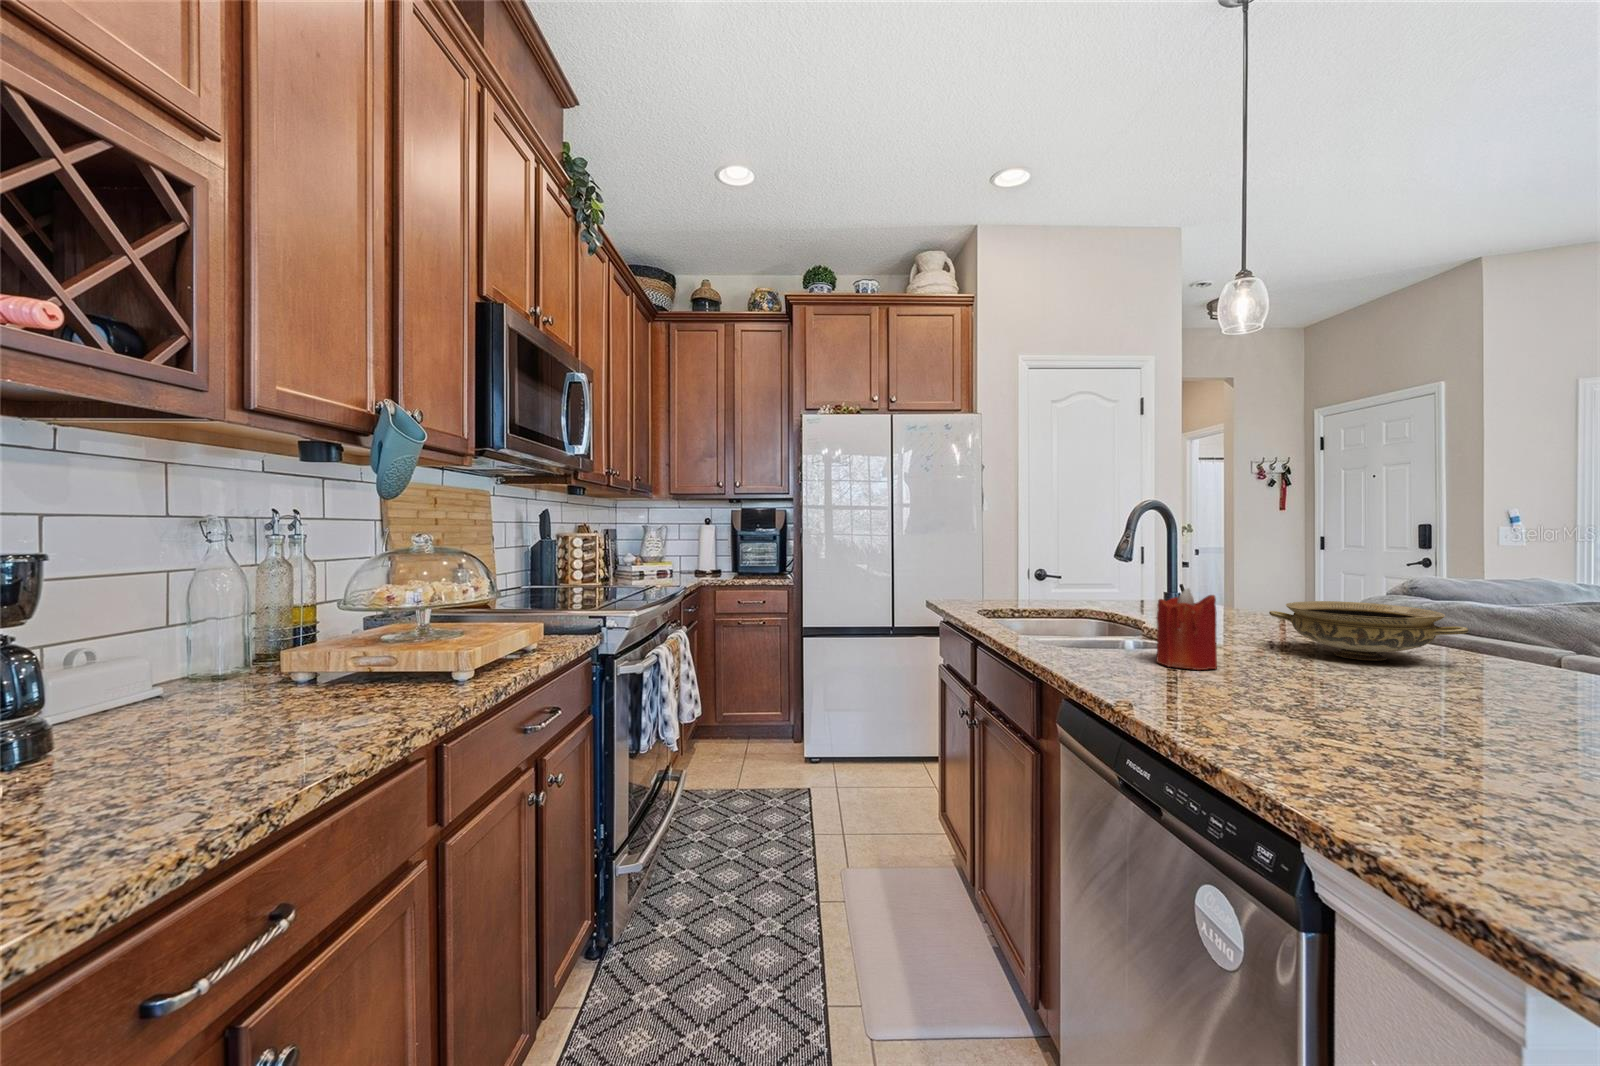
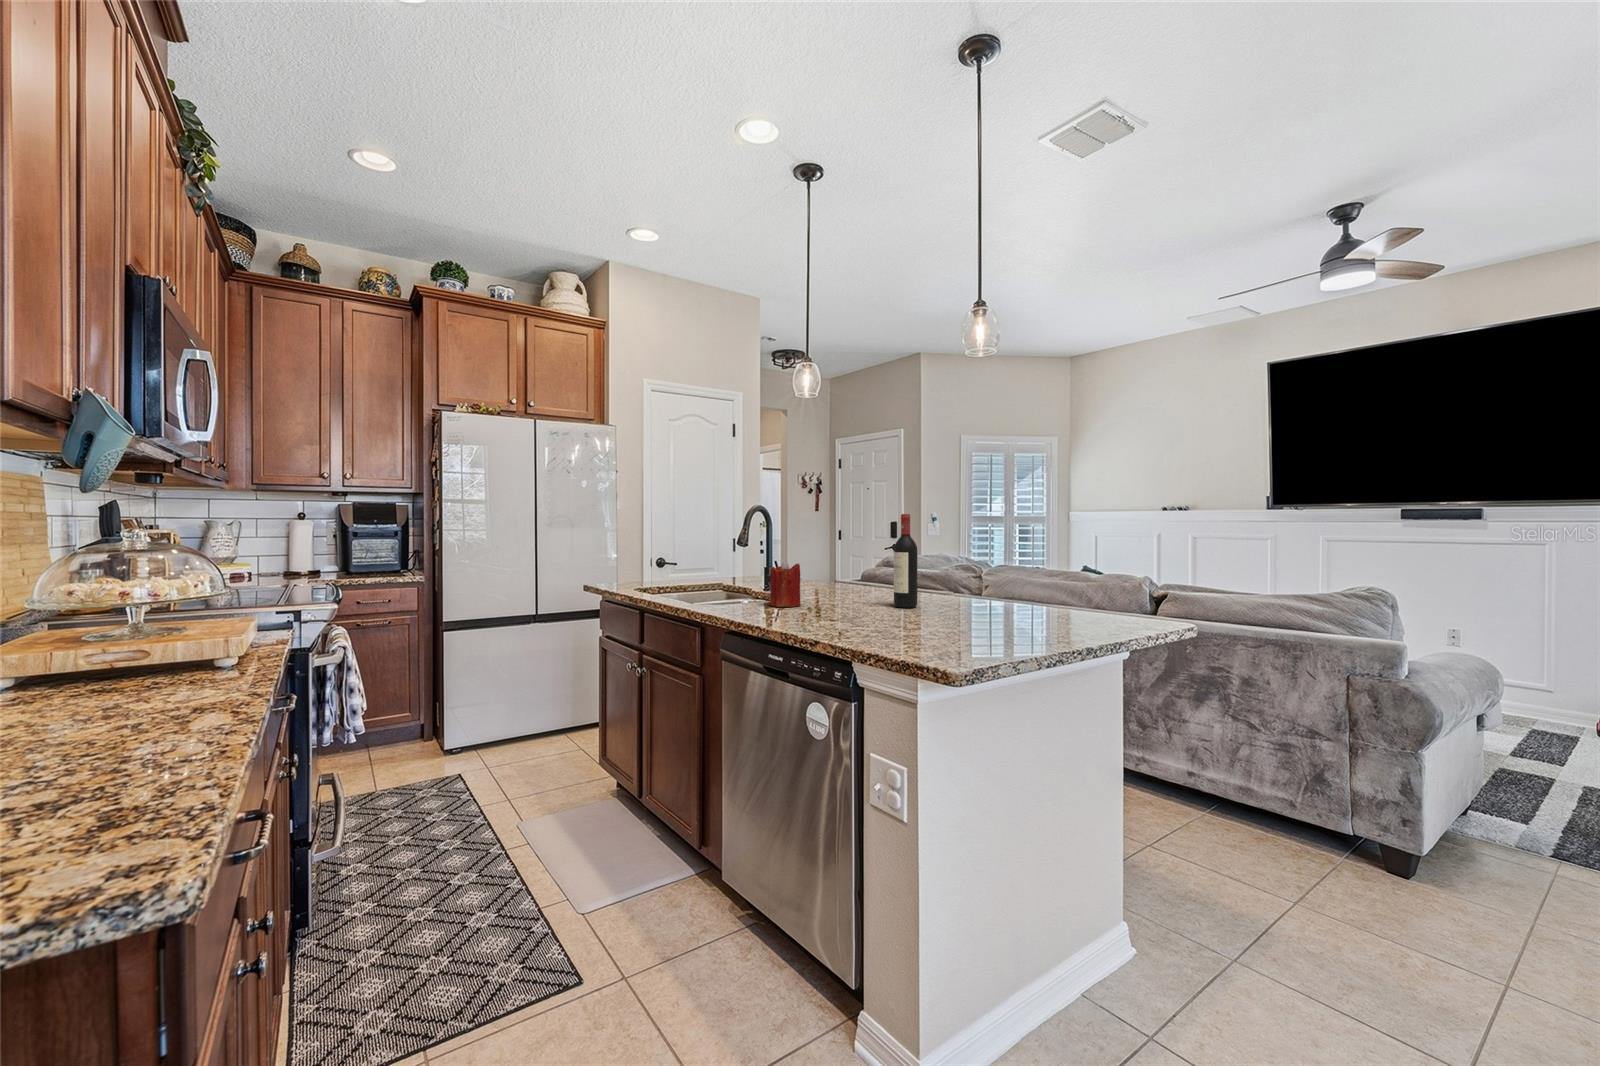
wine bottle: none [1449,504,1523,708] -> present [894,514,917,608]
ceramic bowl: present [1269,601,1469,661] -> none [821,566,901,596]

